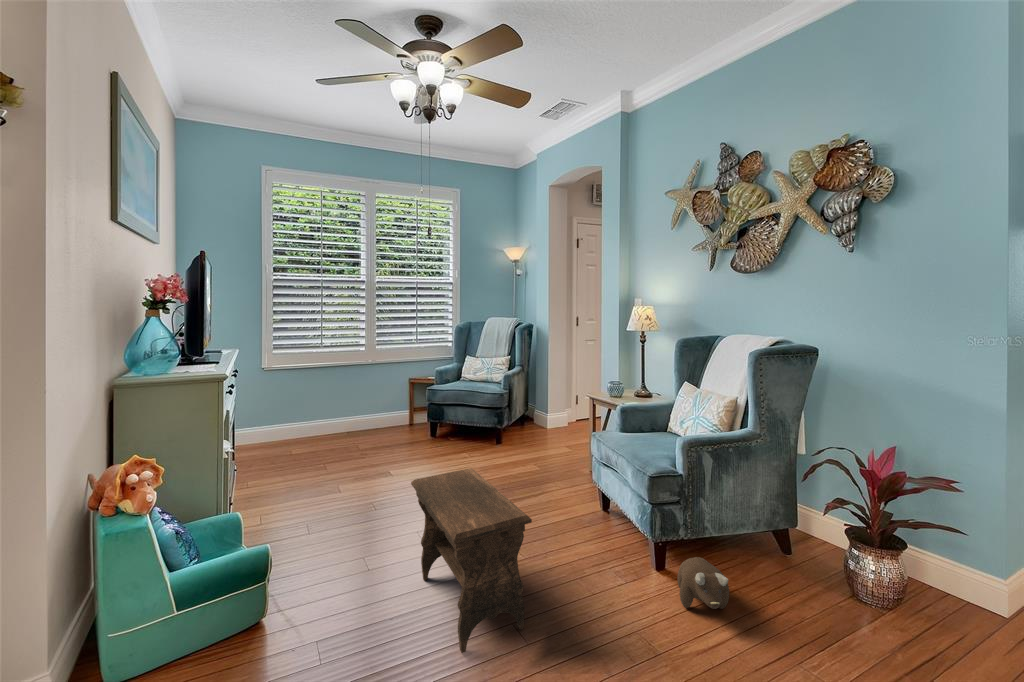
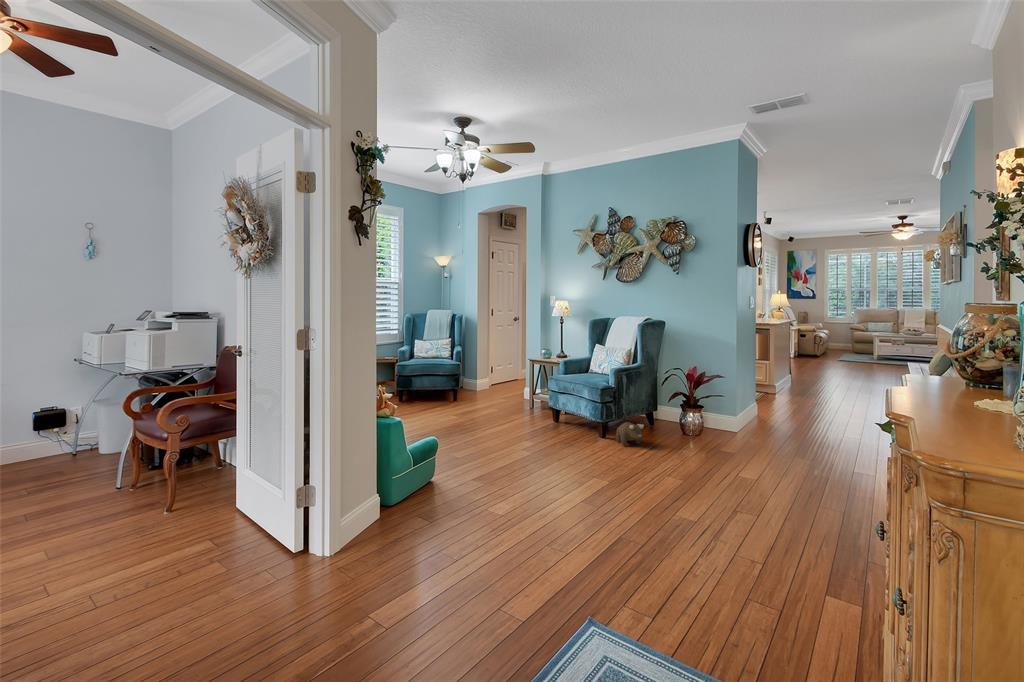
footstool: present [411,468,532,653] -> none [480,390,565,469]

